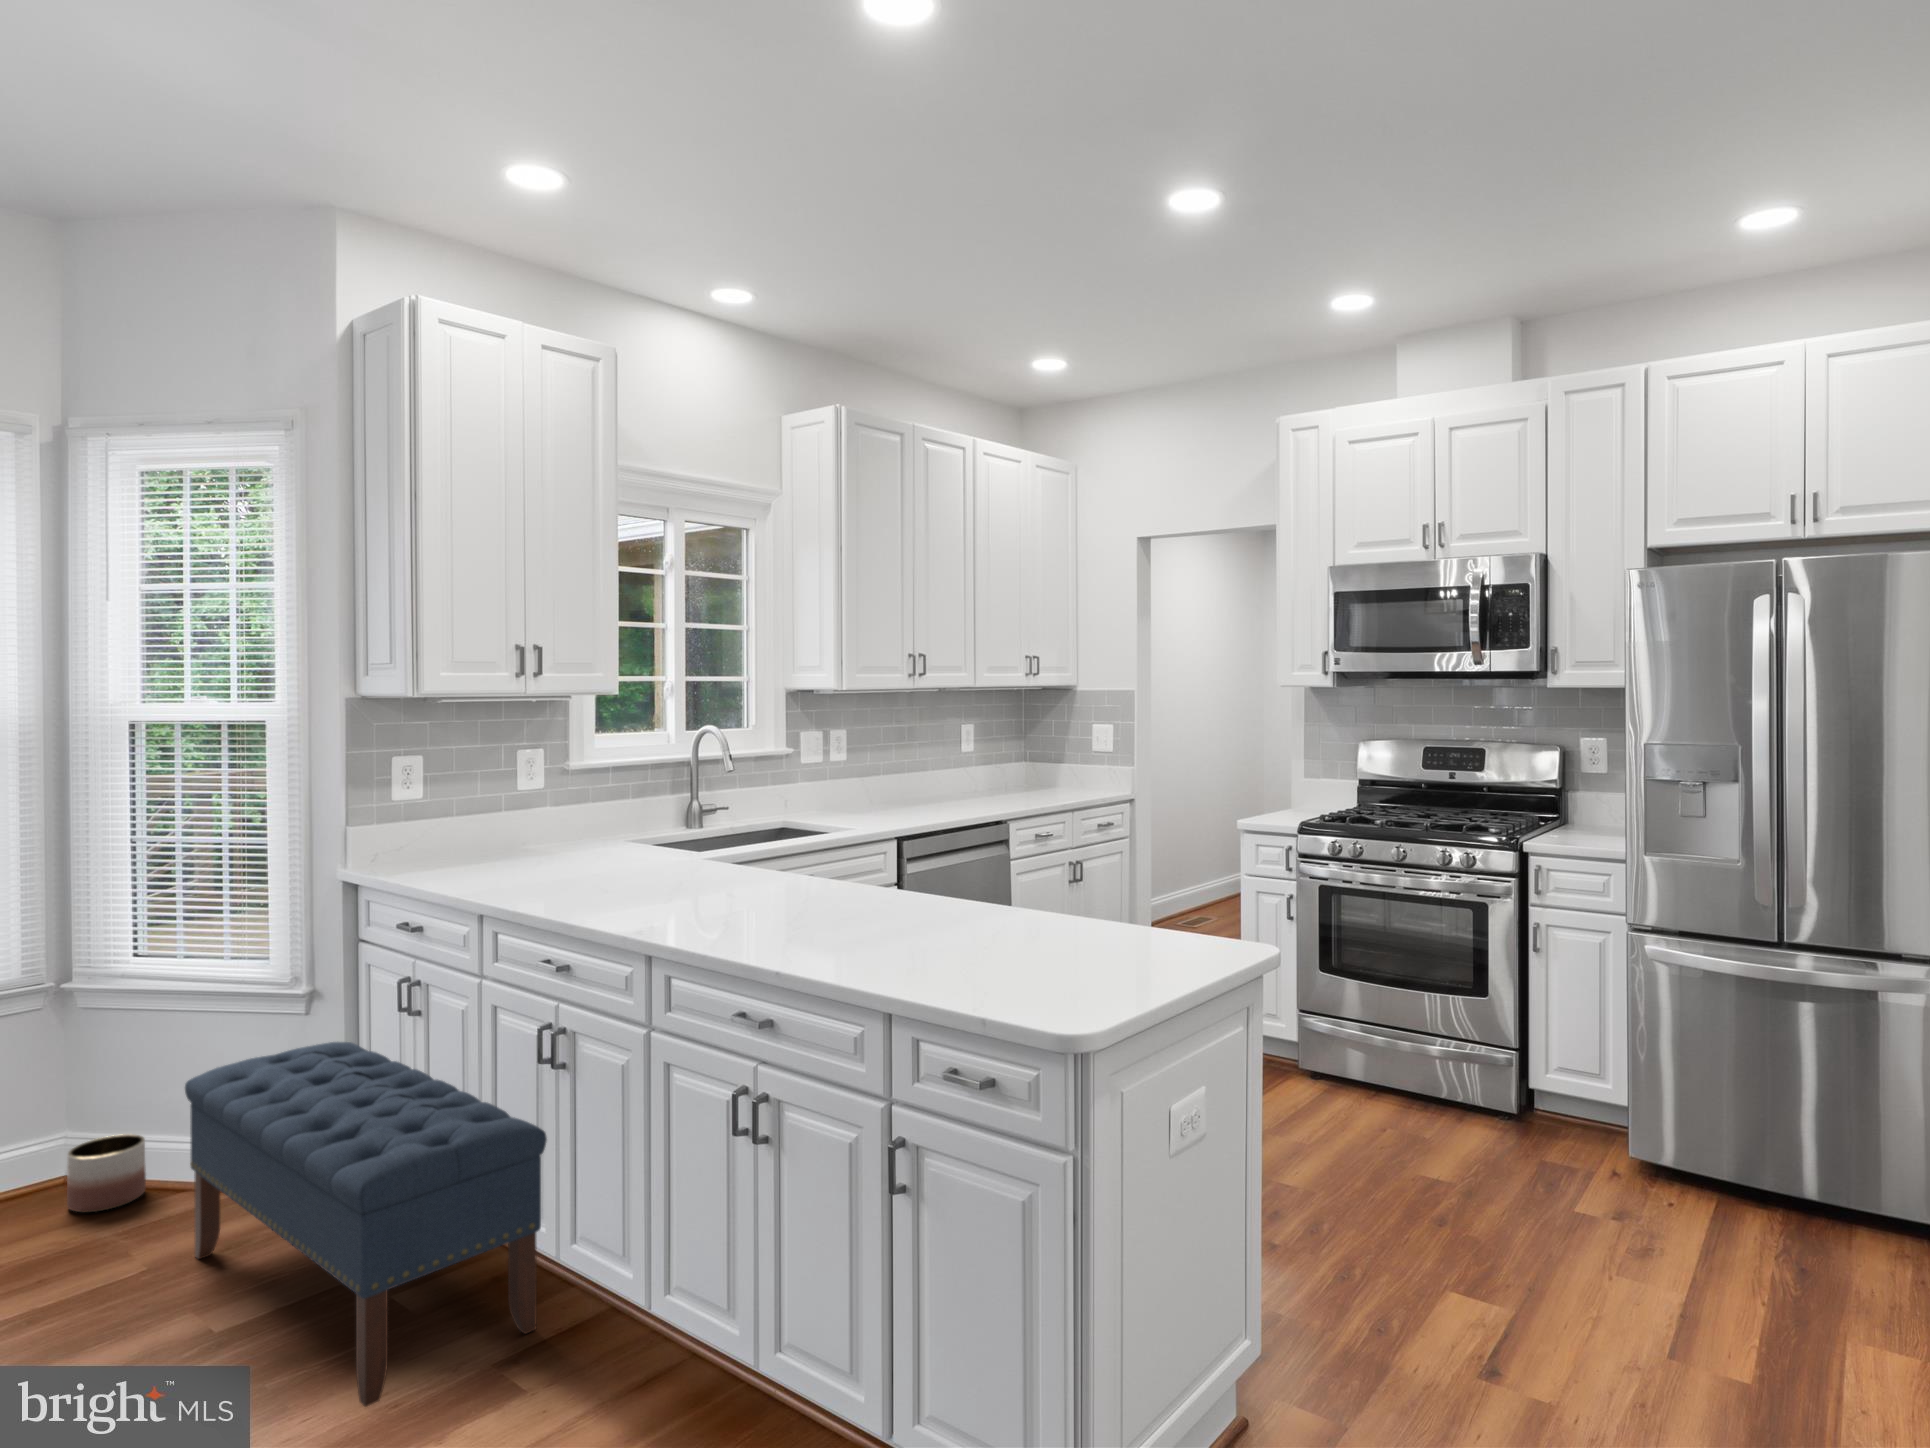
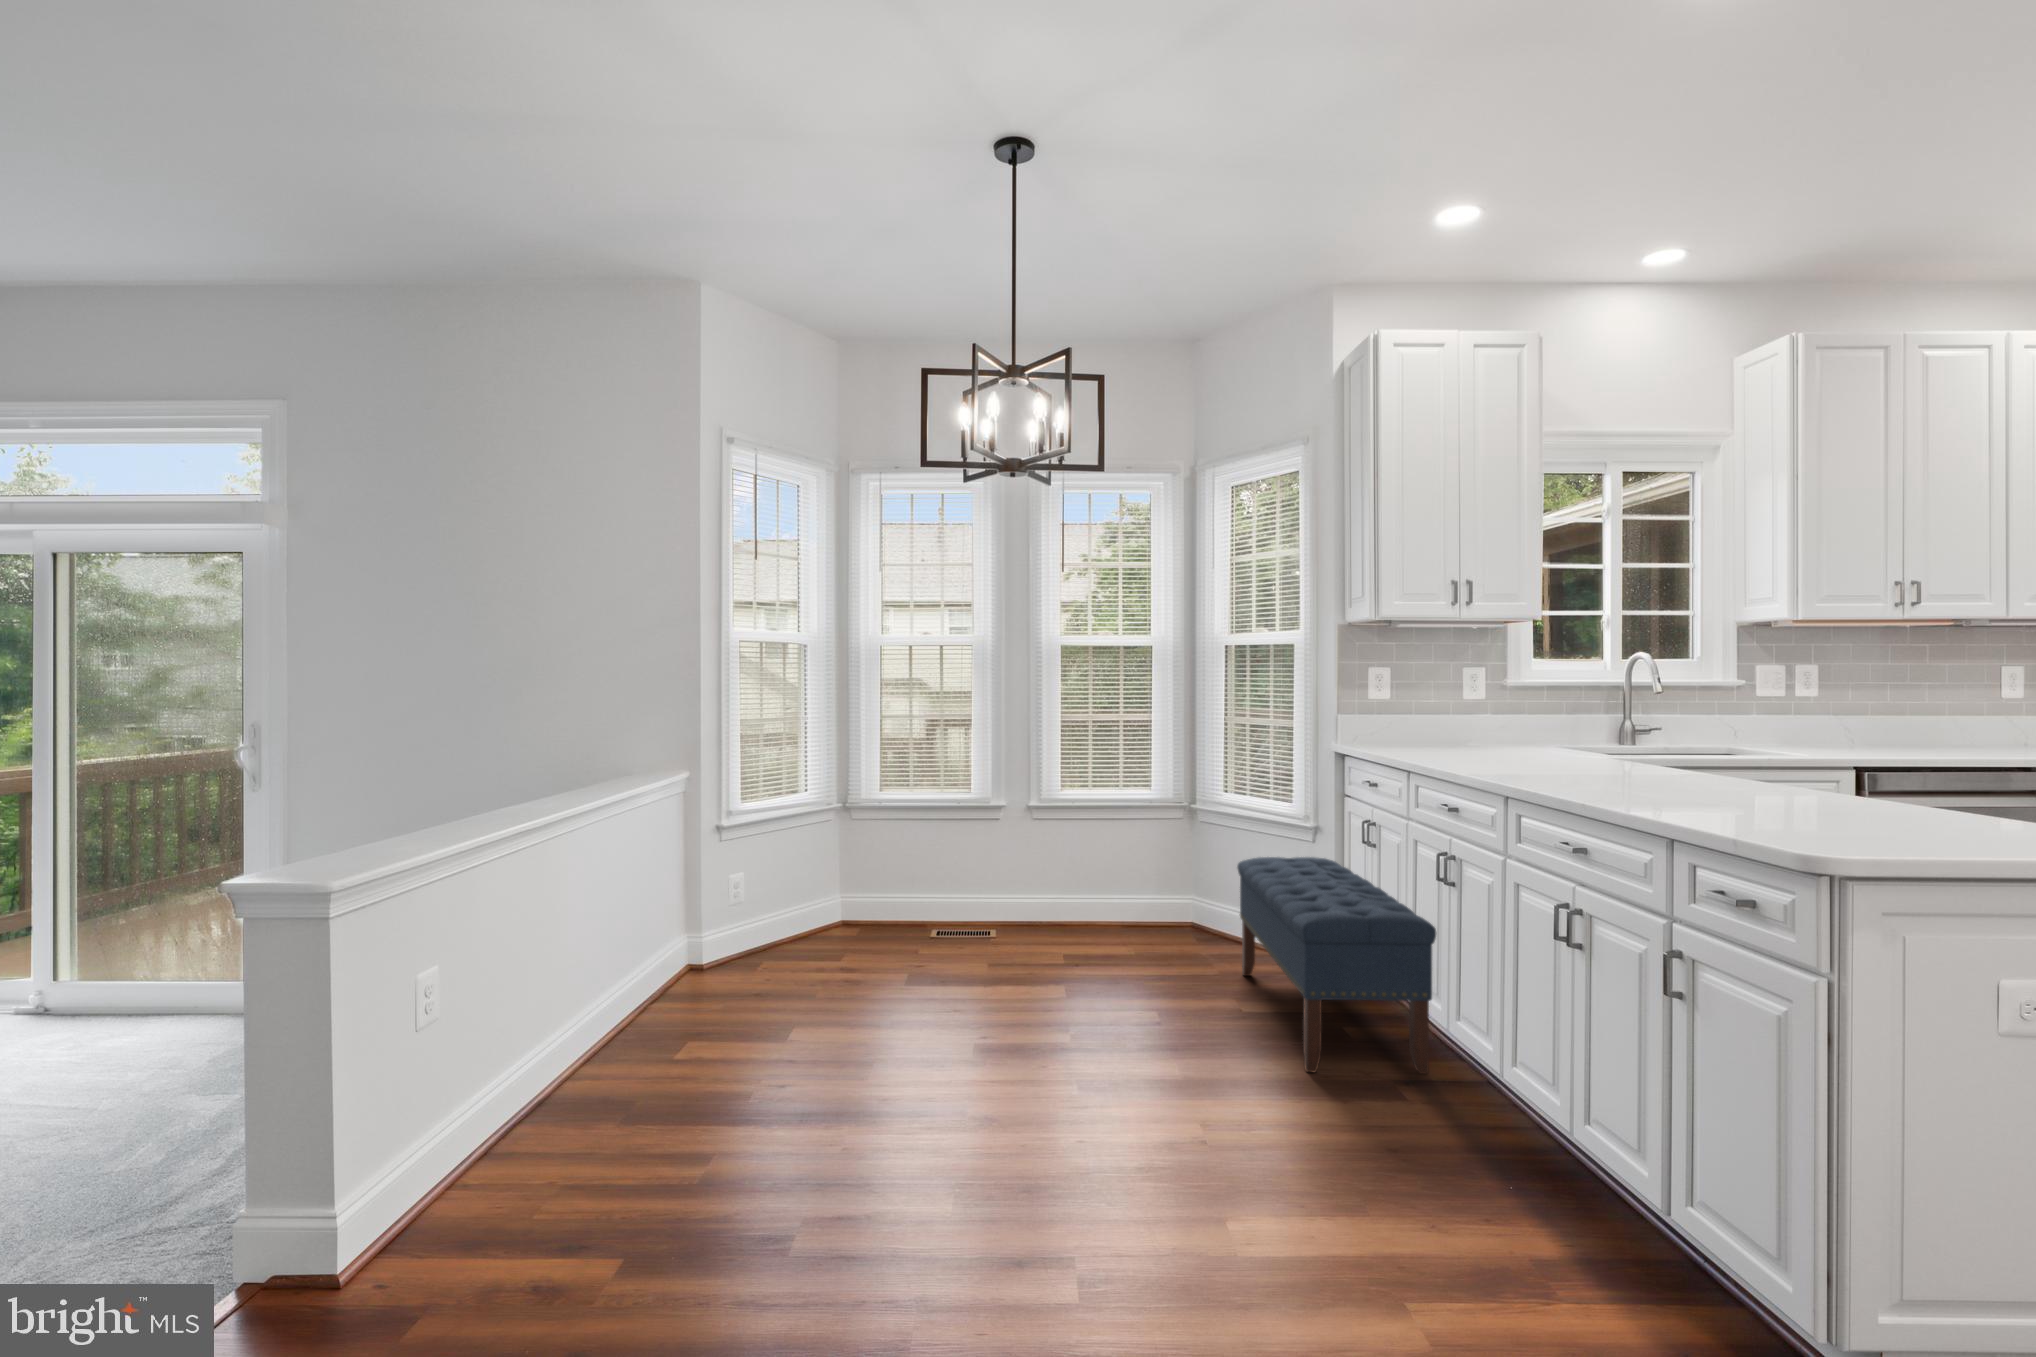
planter: present [67,1134,146,1212] -> none [1189,899,1227,941]

